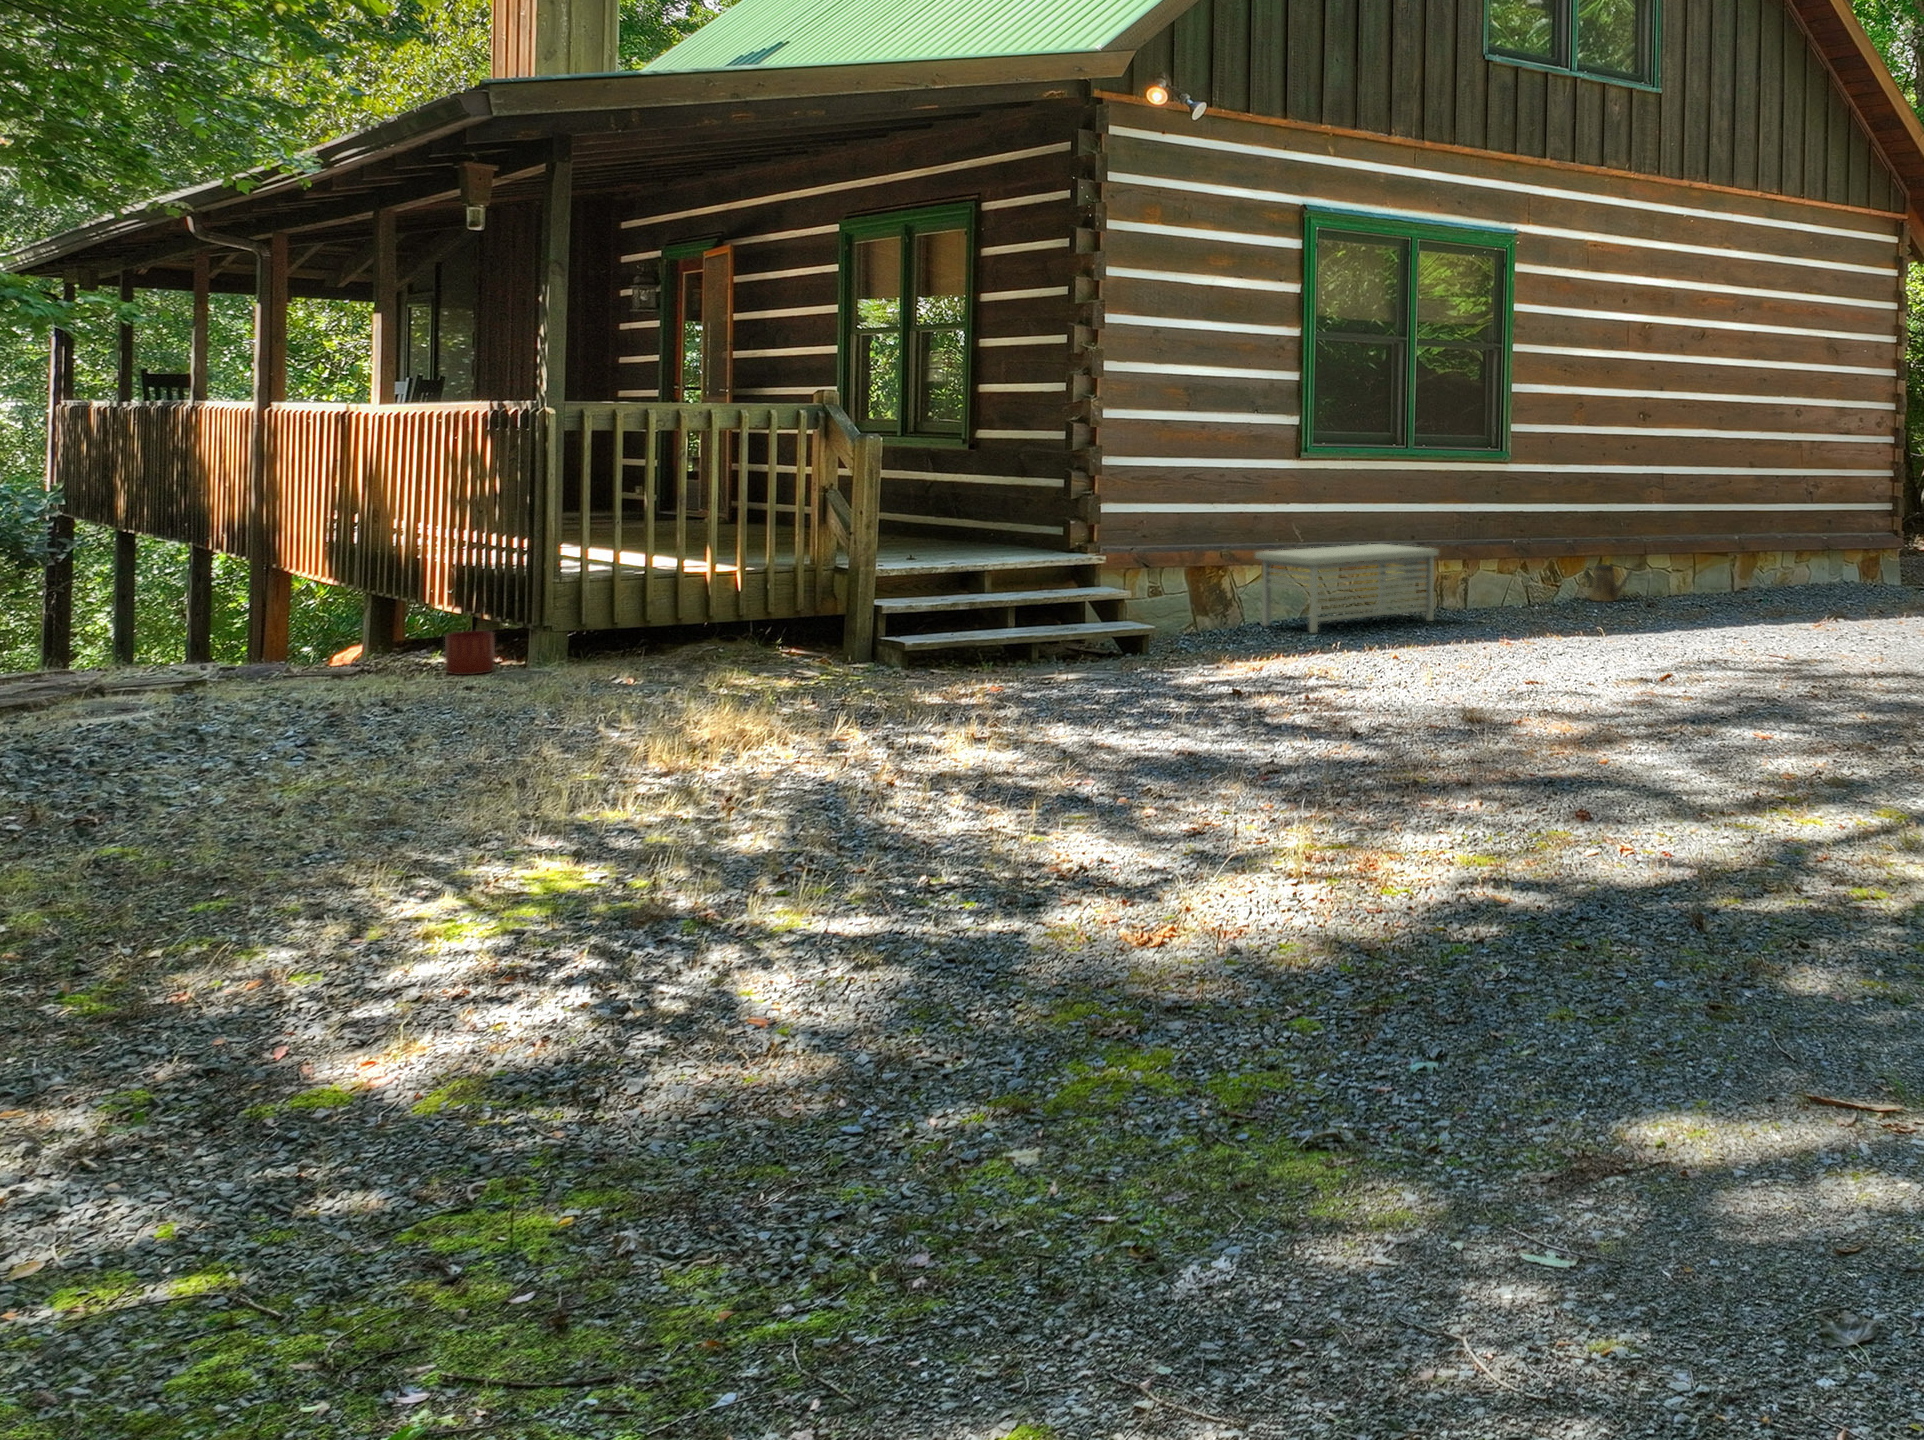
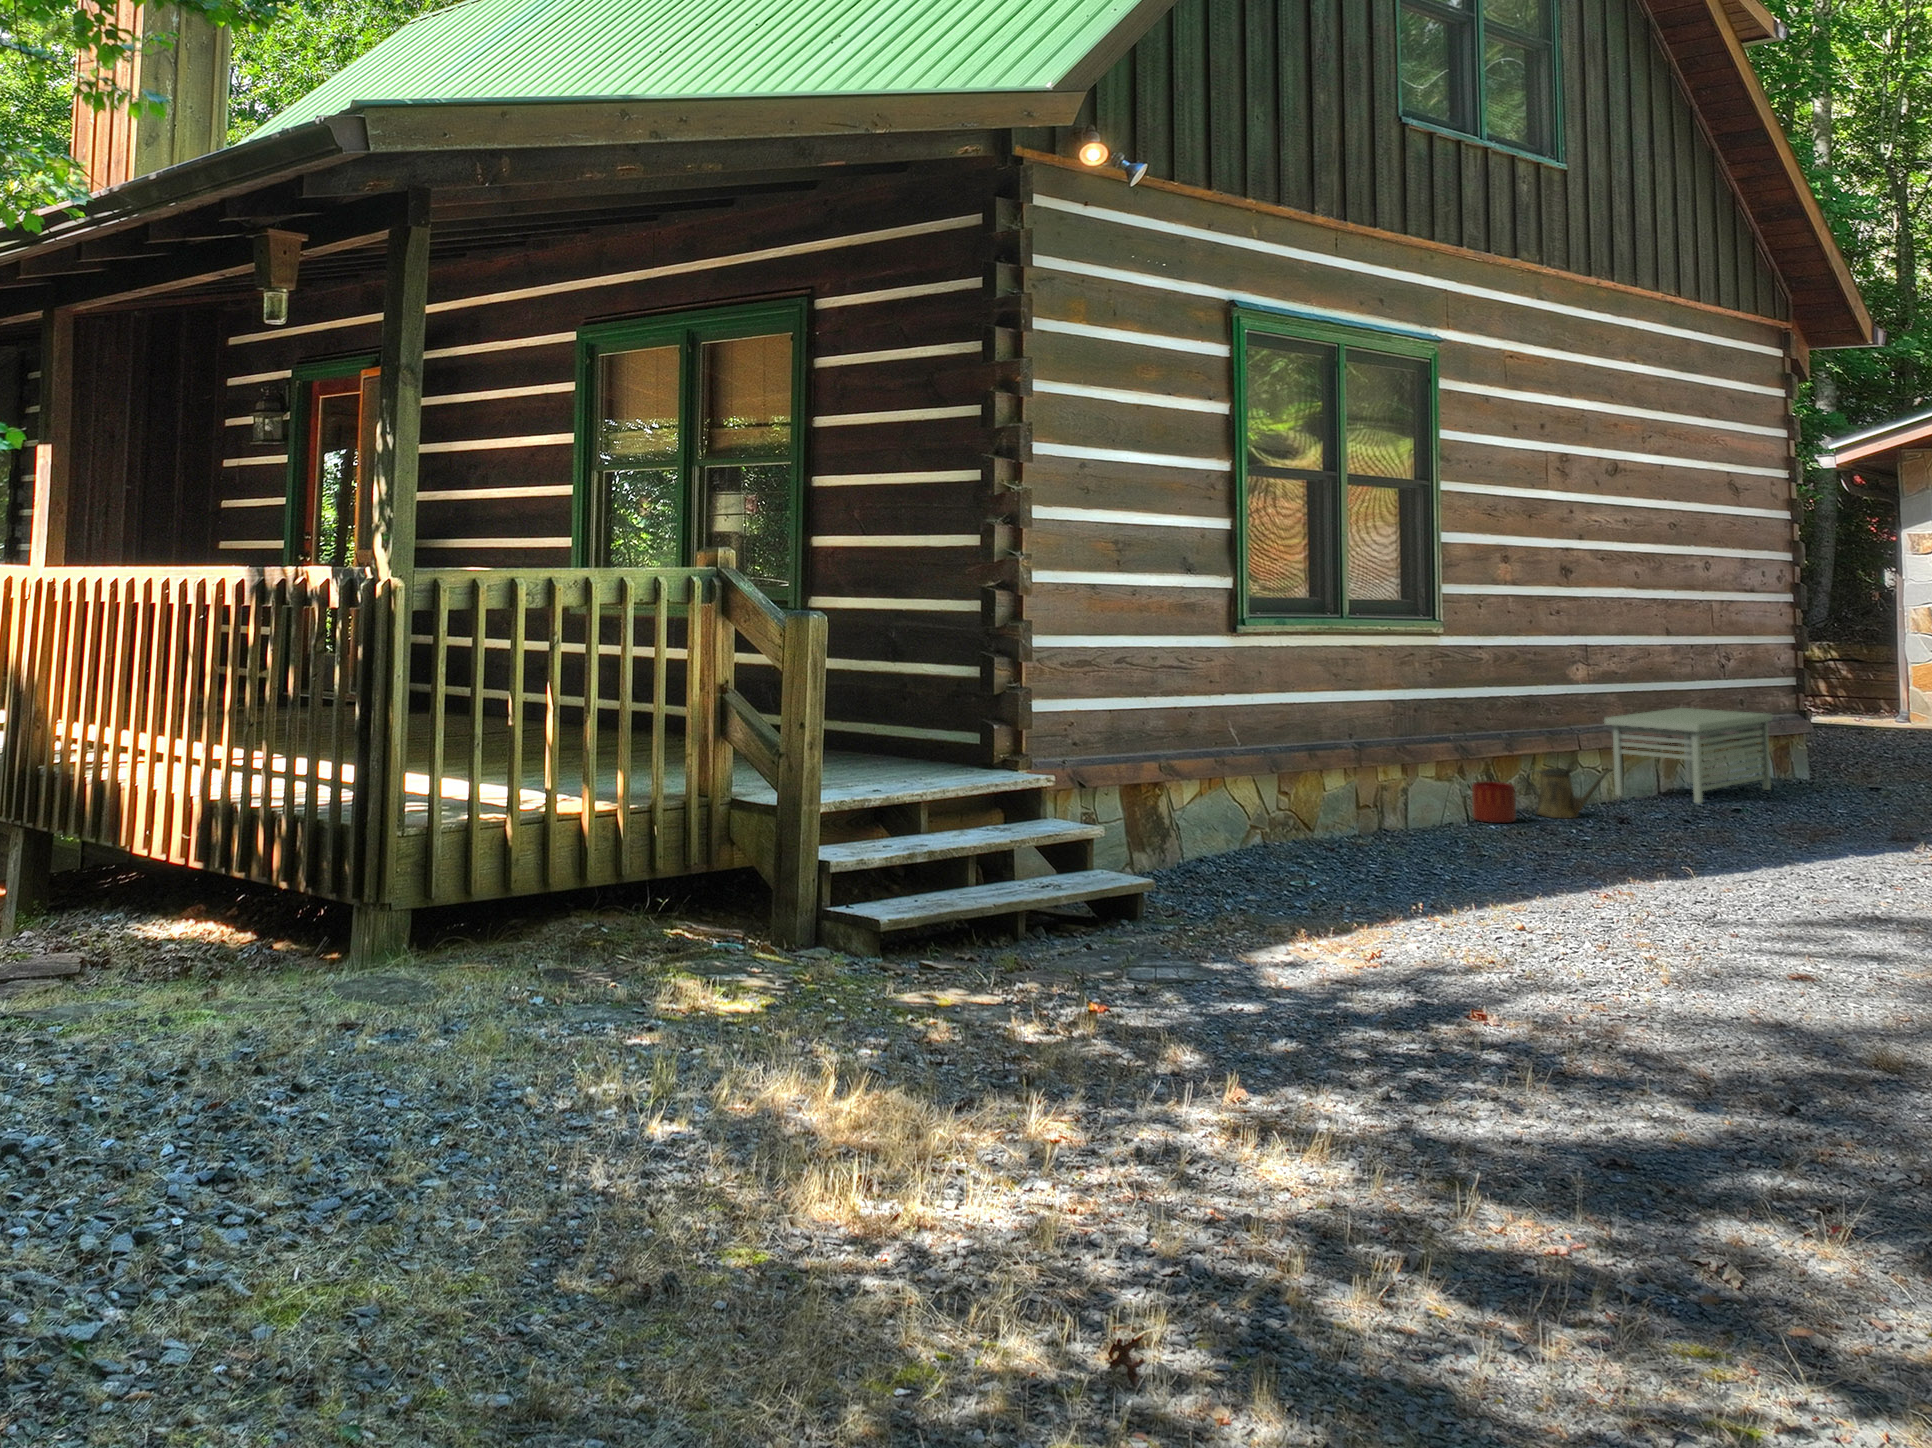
storage bench: present [1255,544,1438,633] -> present [1604,708,1773,803]
planter: present [445,631,495,675] -> present [1472,782,1516,823]

